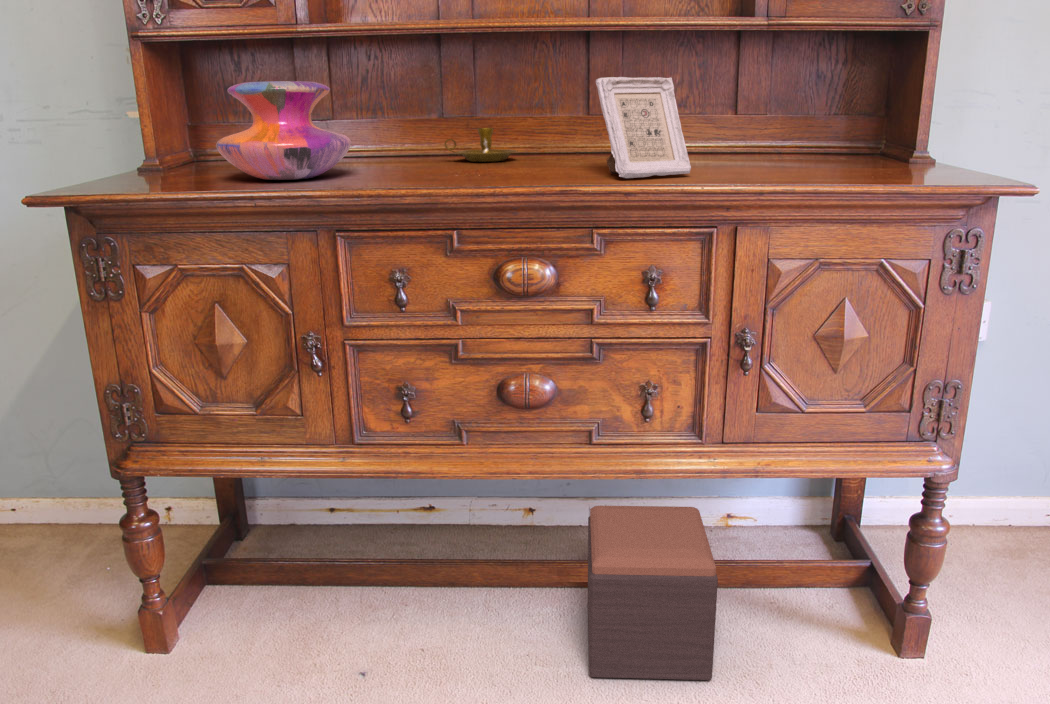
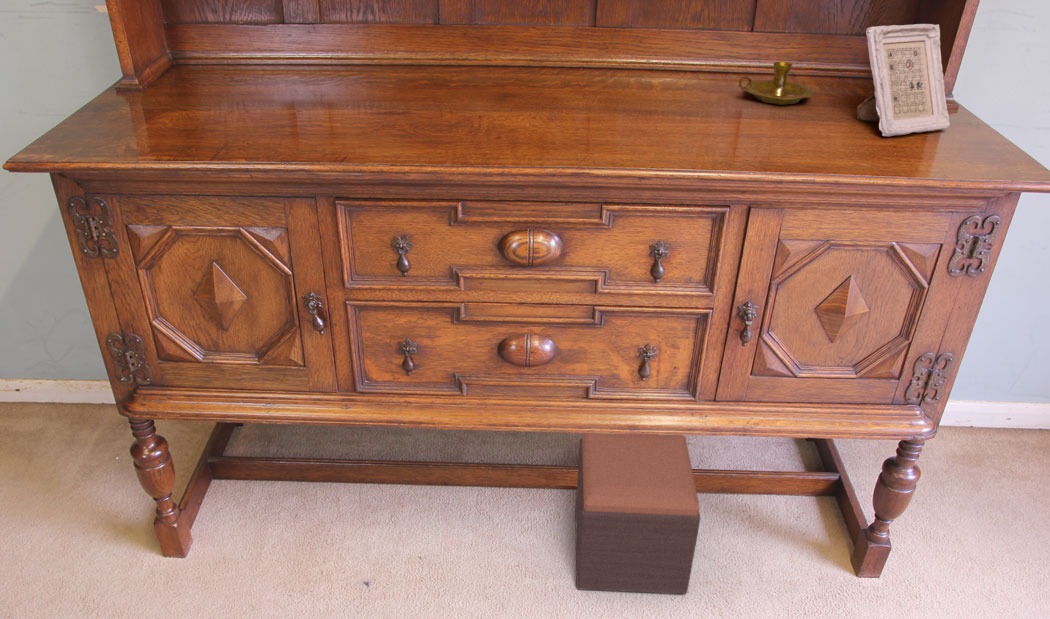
picture frame: present [596,77,691,178] -> present [857,24,950,137]
decorative vase: present [216,81,351,180] -> none [201,15,347,131]
candlestick: present [445,128,517,162] -> present [739,62,815,105]

